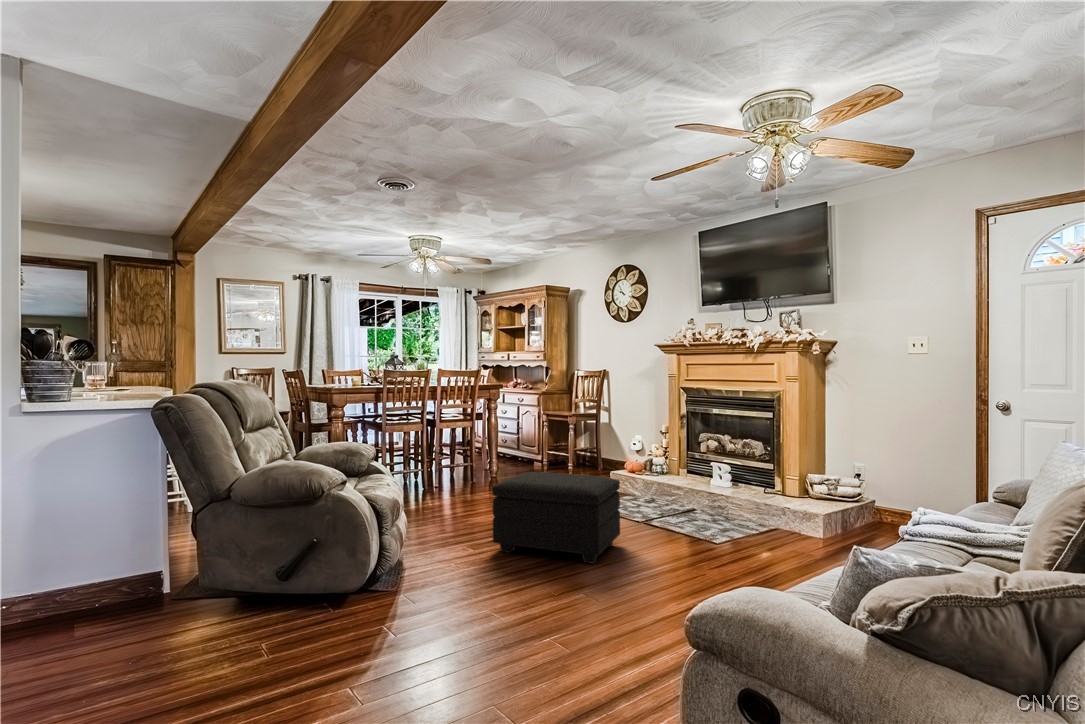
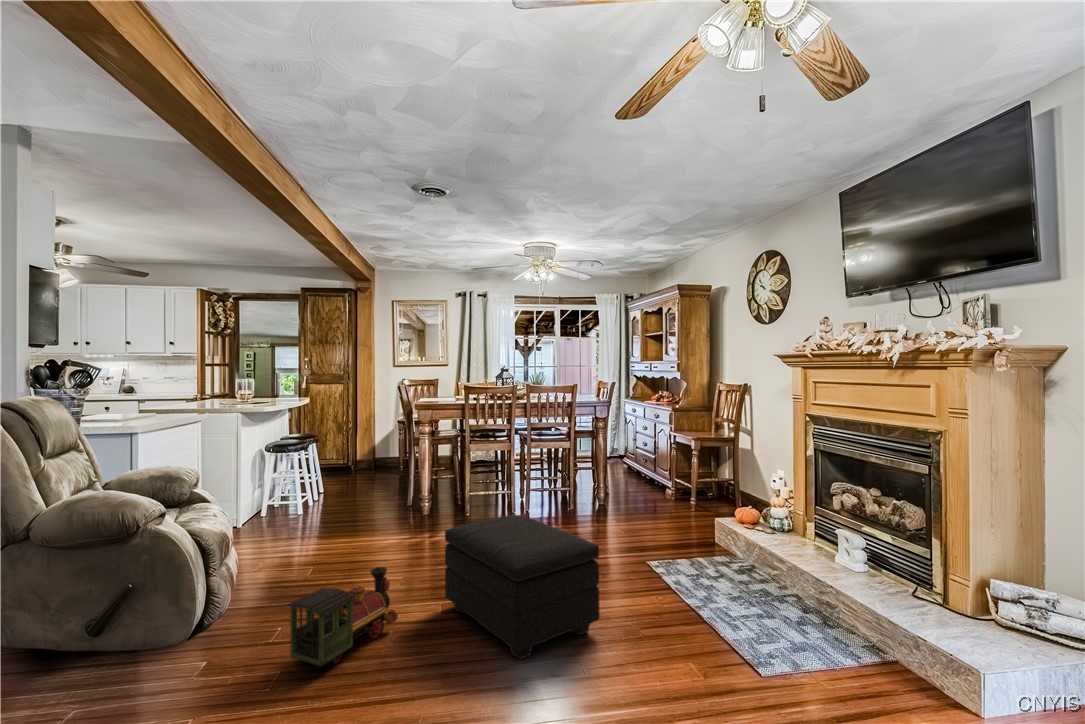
toy train: none [436,519,480,594] -> present [288,567,398,667]

